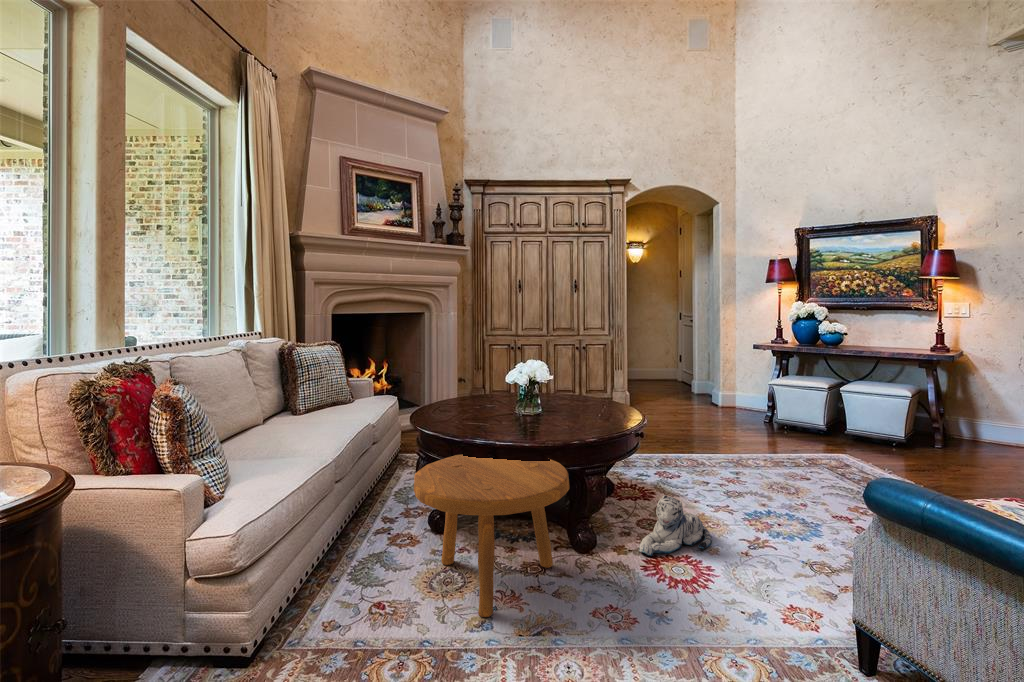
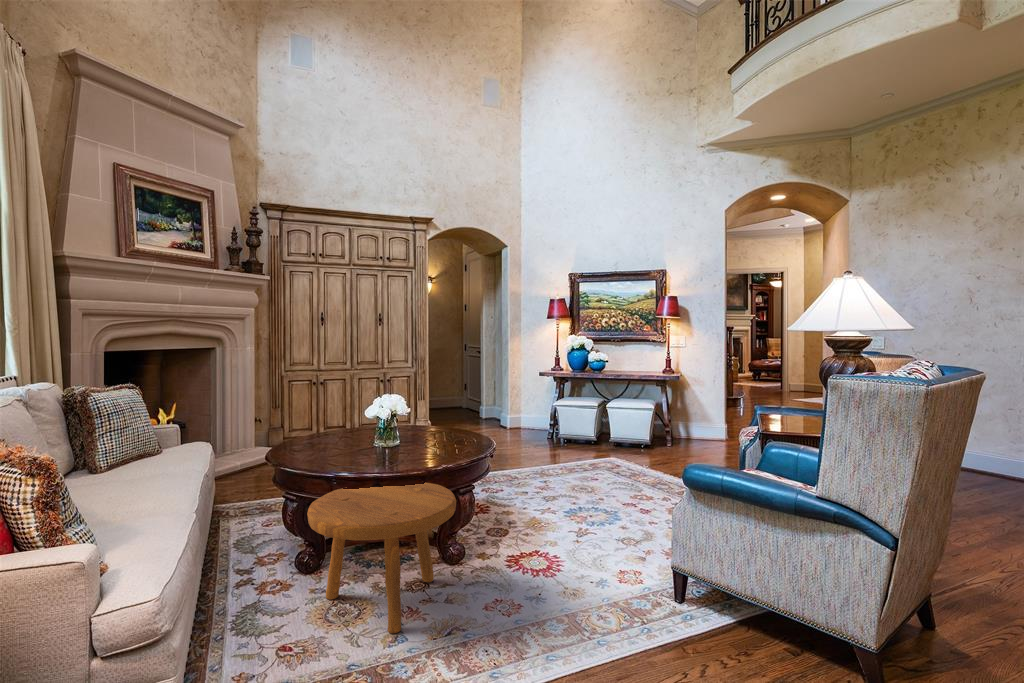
plush toy: present [639,495,712,556] -> none [499,503,551,556]

